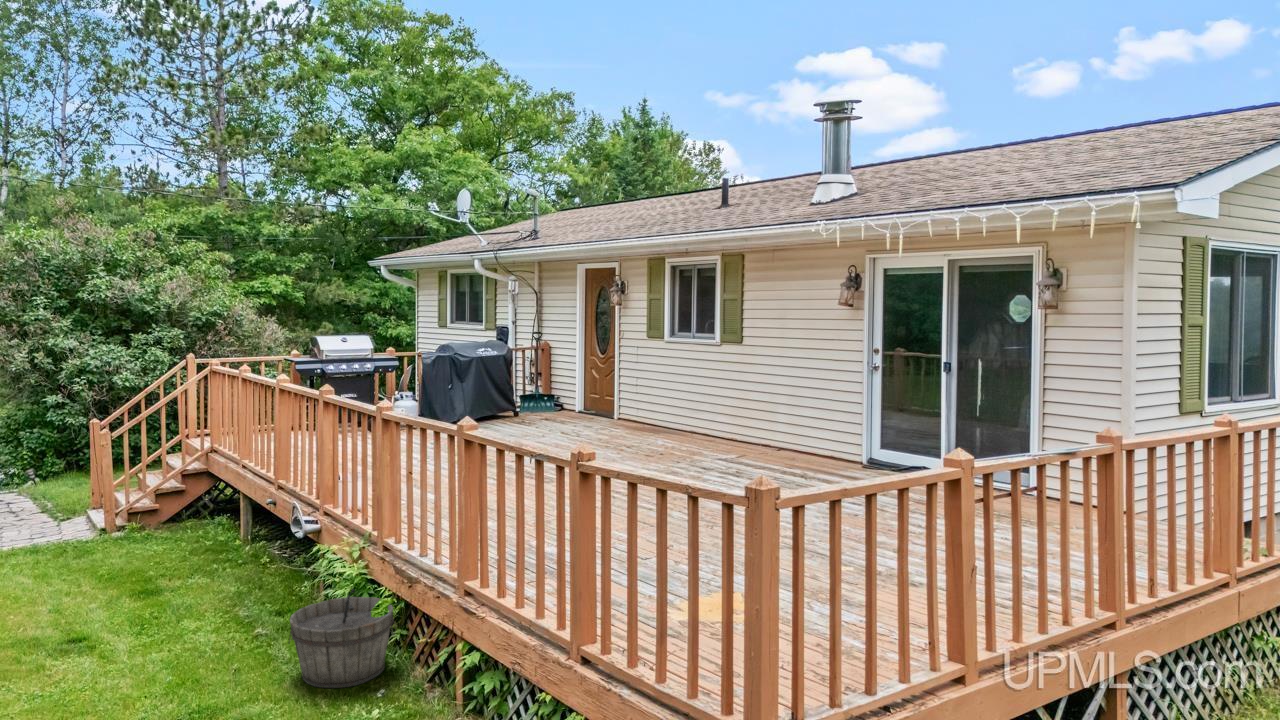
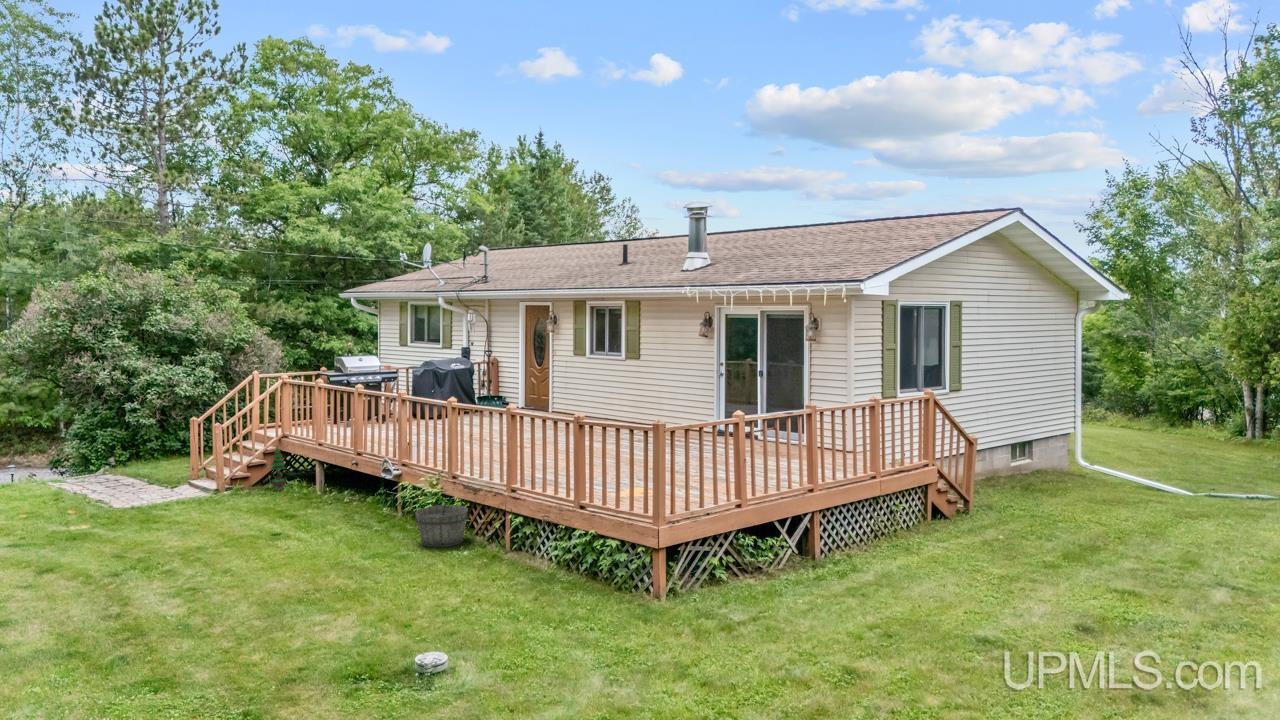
potted tree: none [188,460,216,528] -> present [270,446,285,491]

